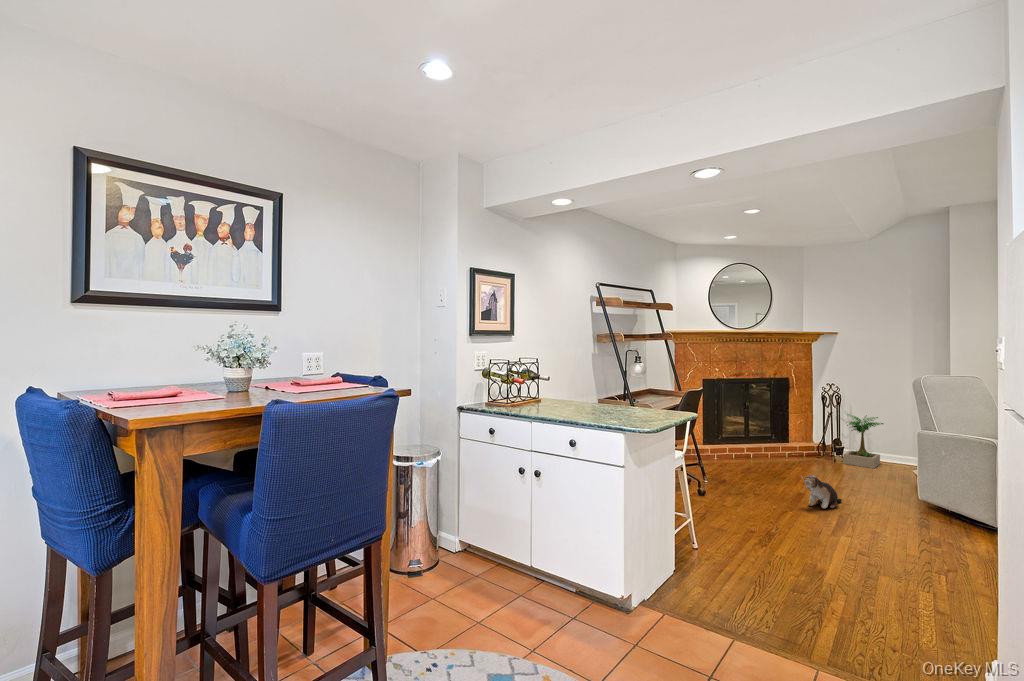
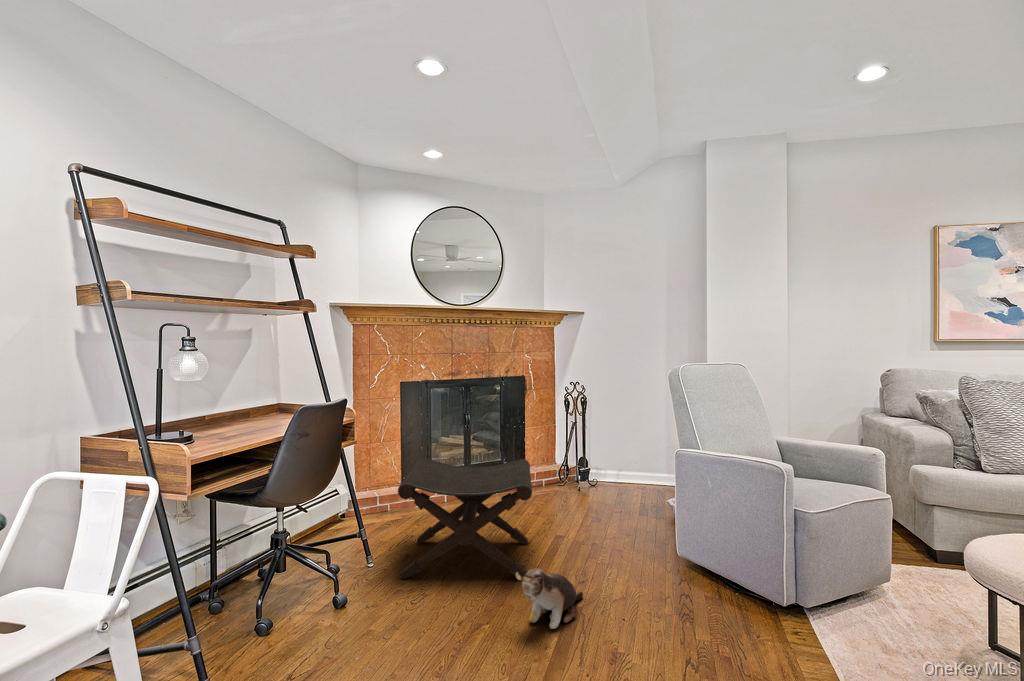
potted plant: present [843,414,883,468] -> none [589,423,641,499]
footstool: none [721,422,806,493] -> present [398,458,532,579]

